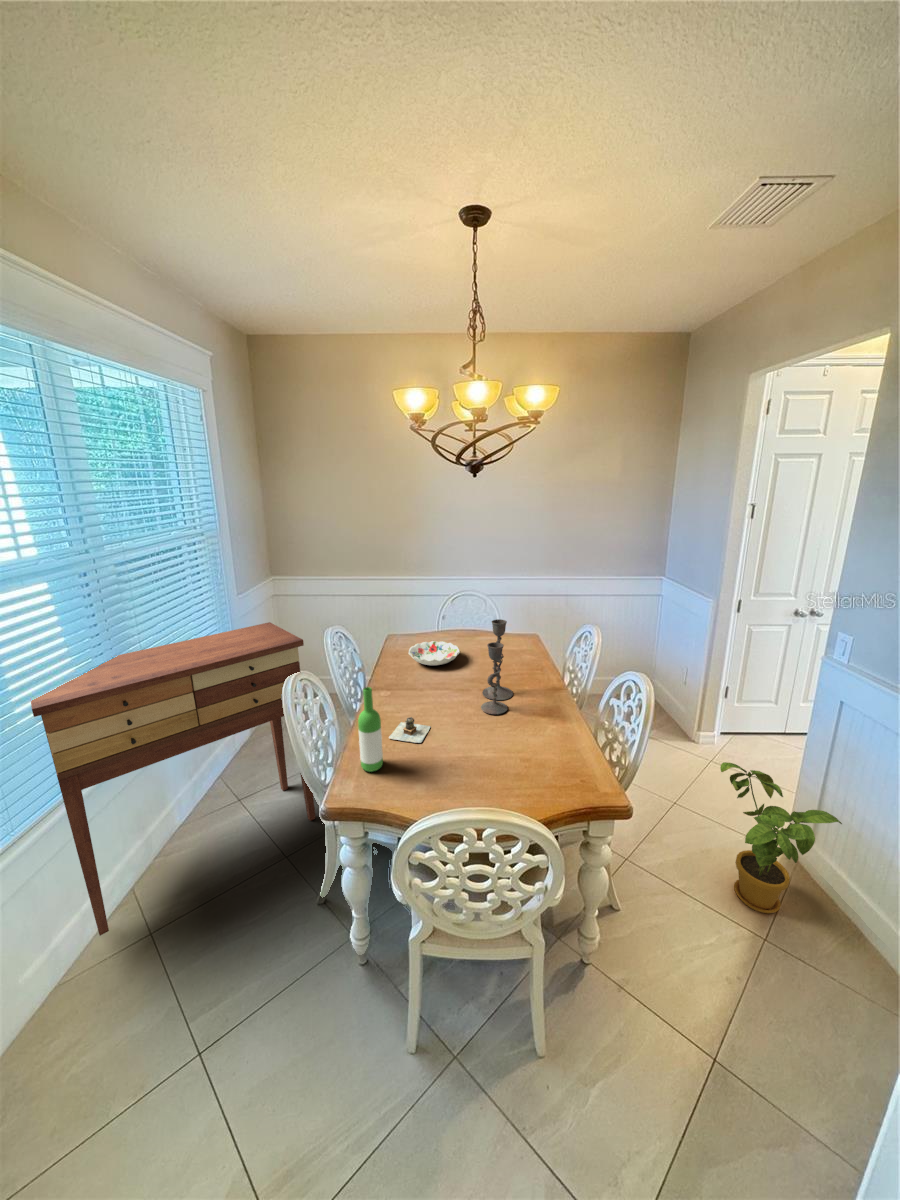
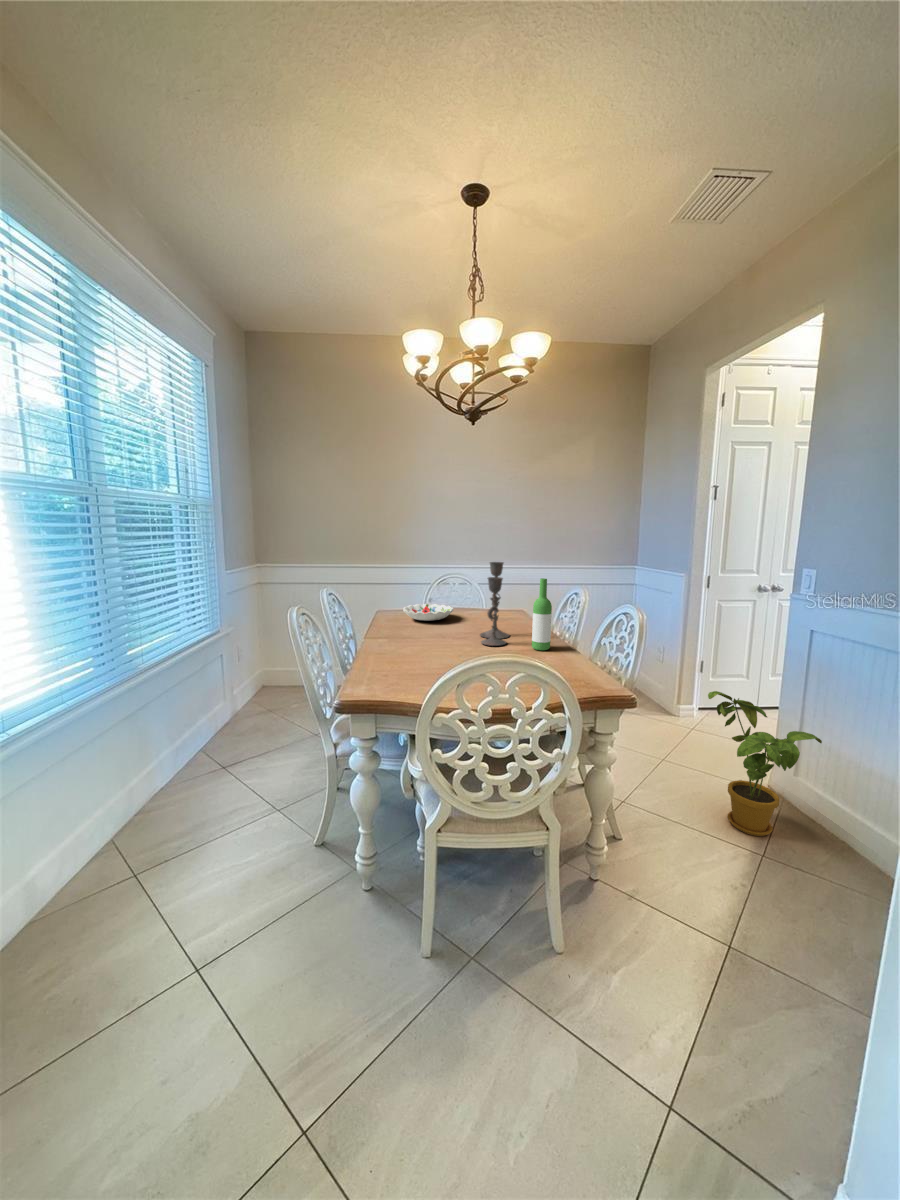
console table: present [31,622,315,936] -> none [19,577,305,880]
wine bottle: present [358,687,383,772] -> present [532,578,552,650]
teapot: present [389,717,430,743] -> none [394,640,434,662]

